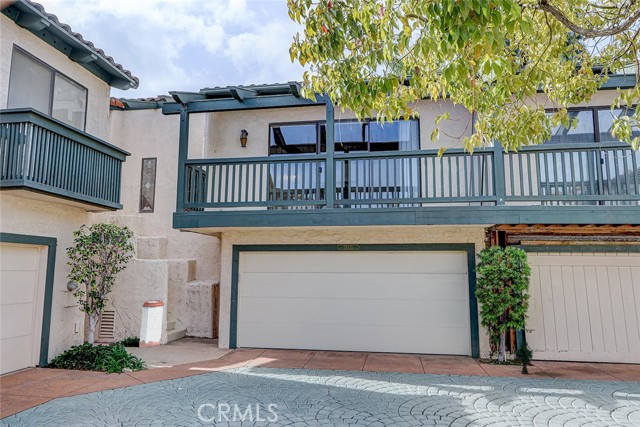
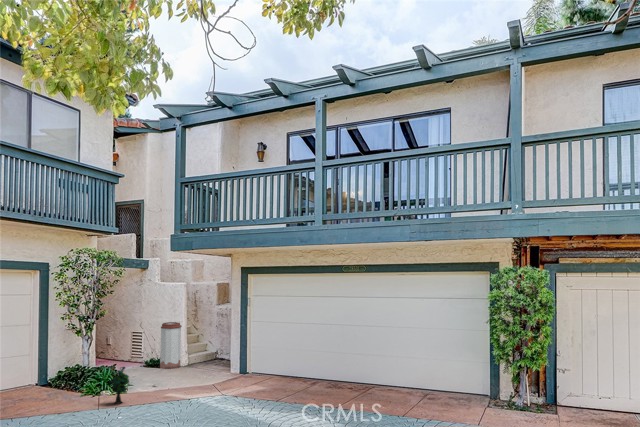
decorative plant: present [514,338,533,375] -> present [109,367,130,404]

